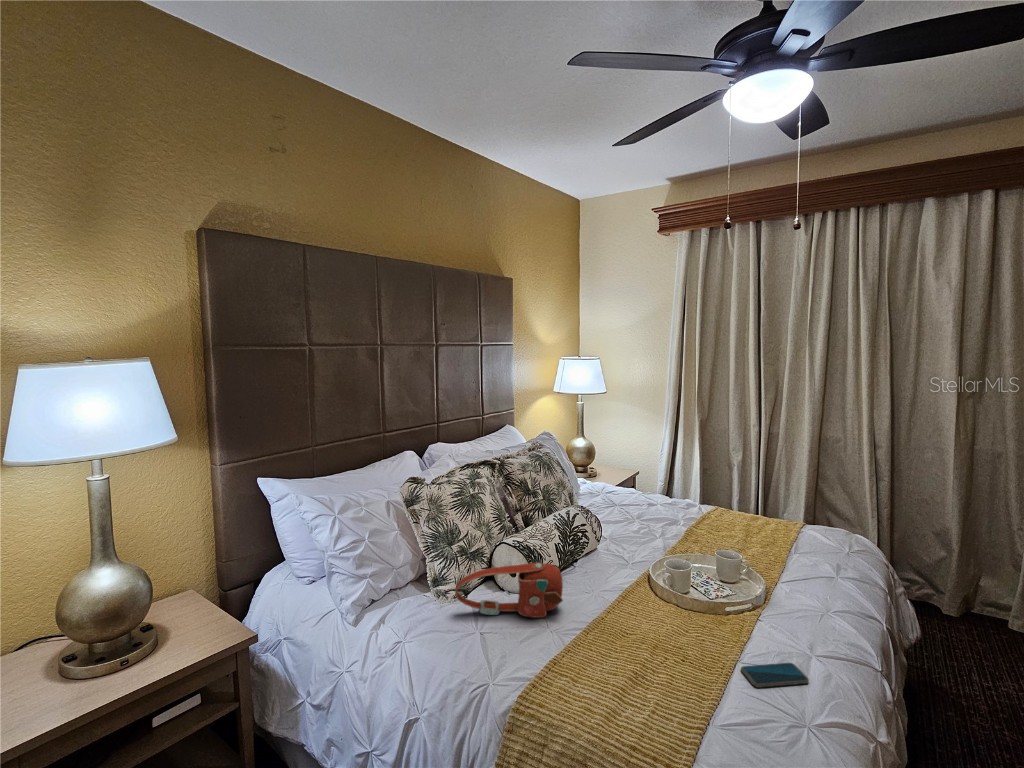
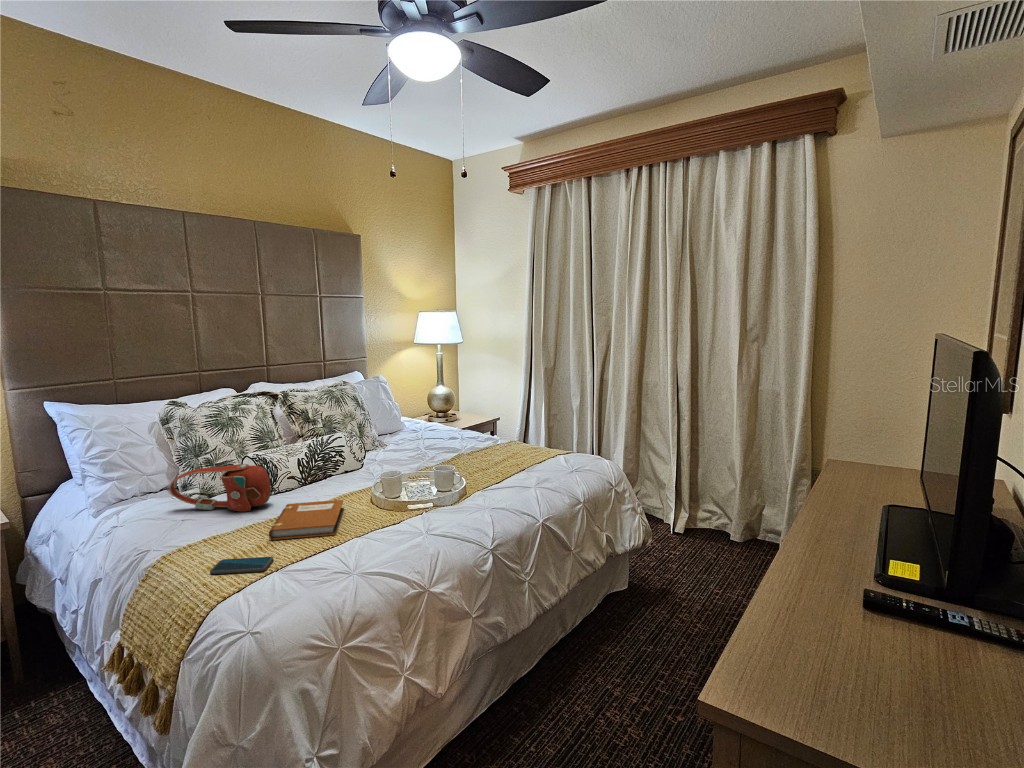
notebook: none [591,604,690,667] -> present [269,500,344,540]
smartphone: present [741,663,809,688] -> present [210,557,273,574]

